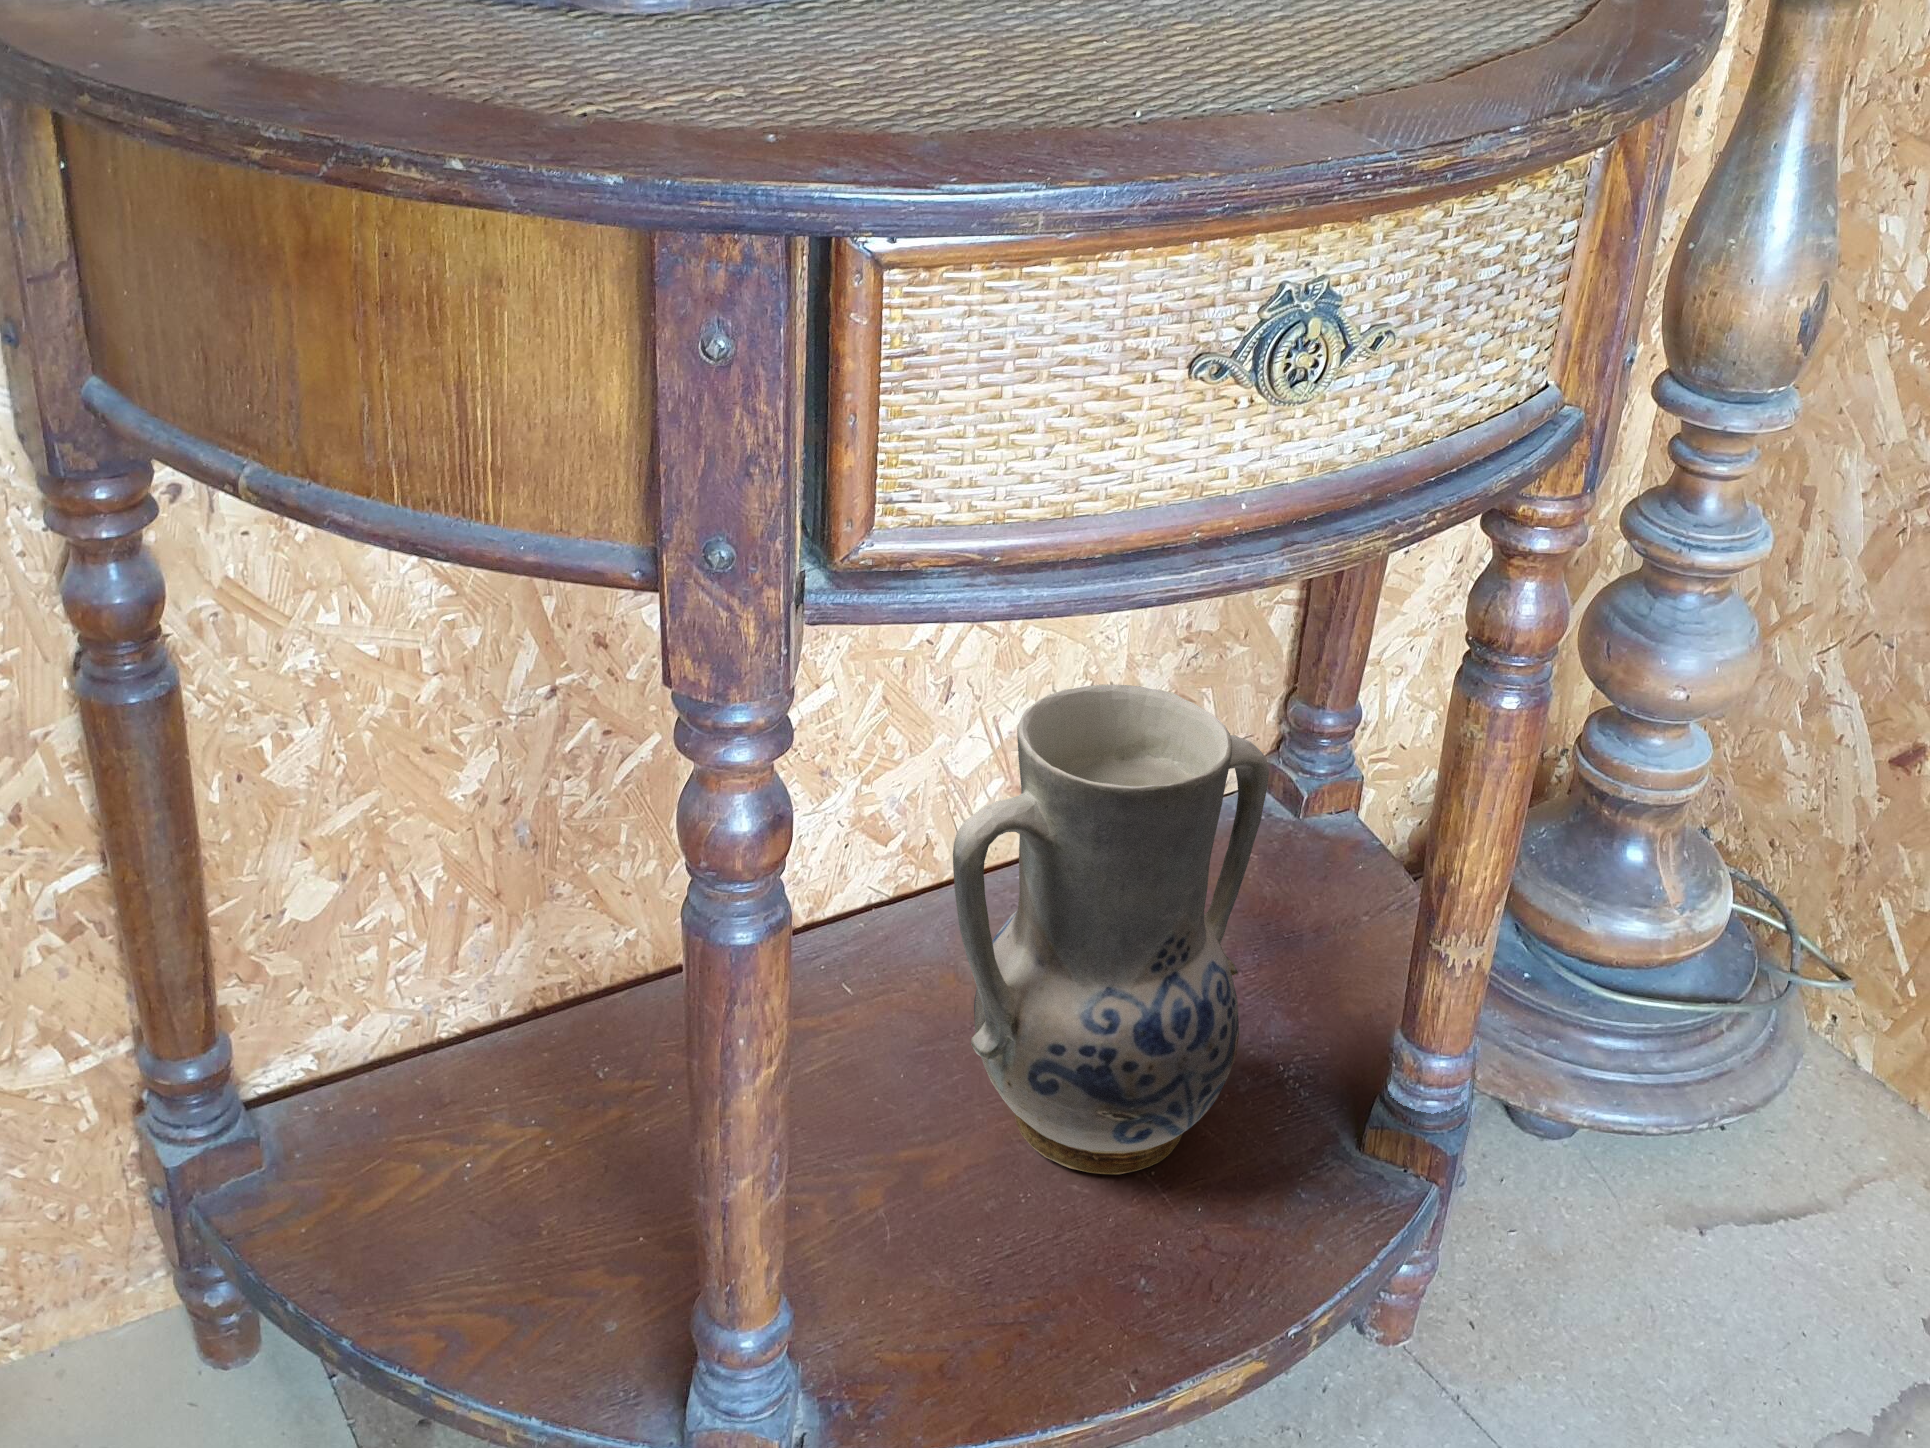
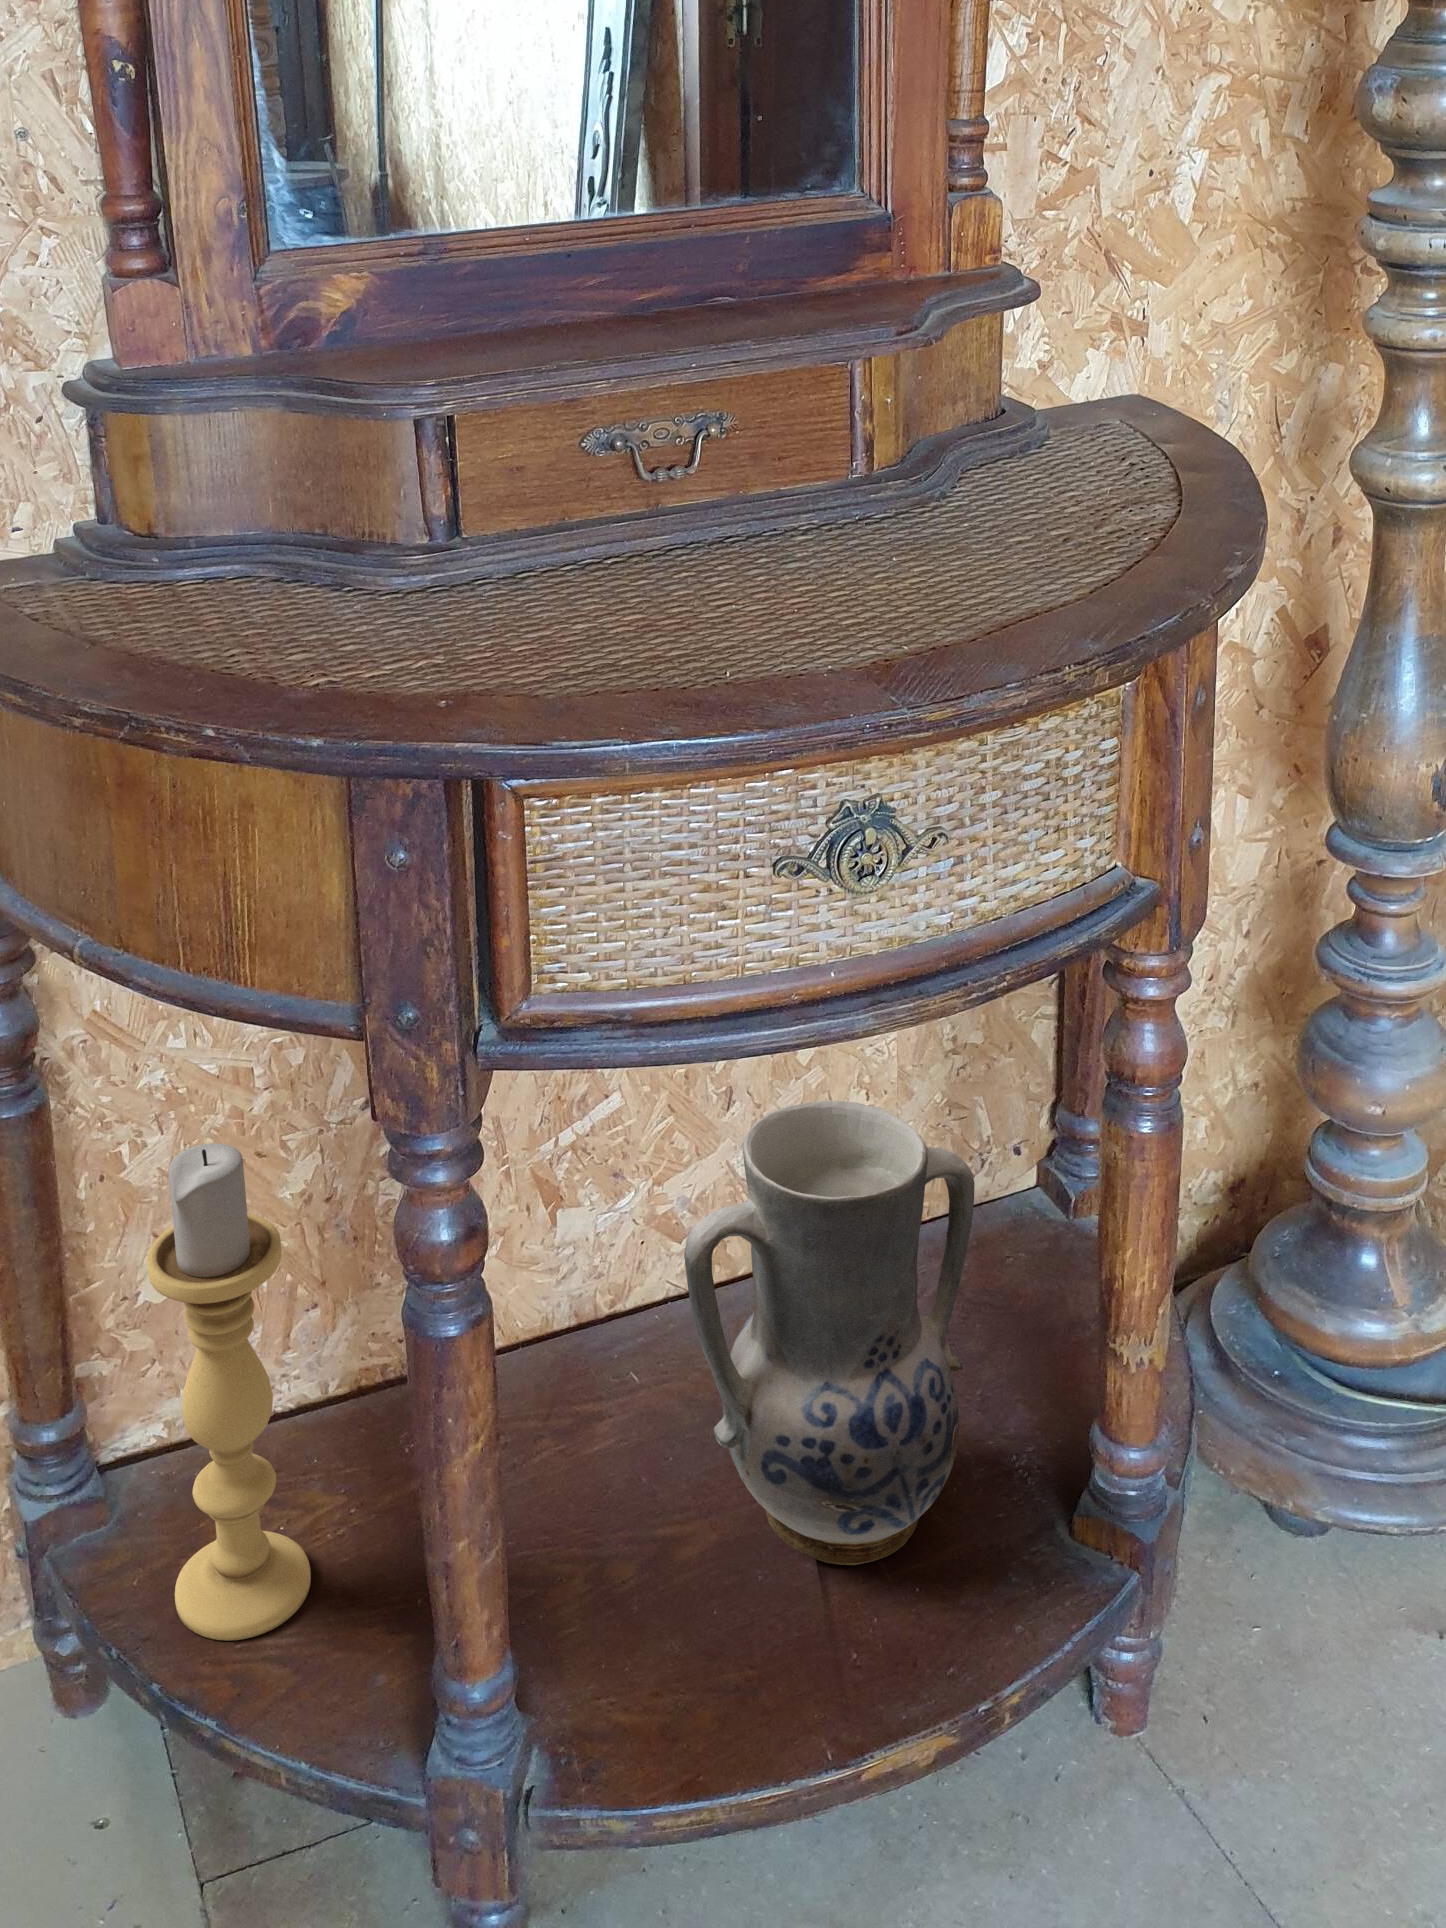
candle holder: none [322,731,516,1272] -> present [147,1143,311,1640]

